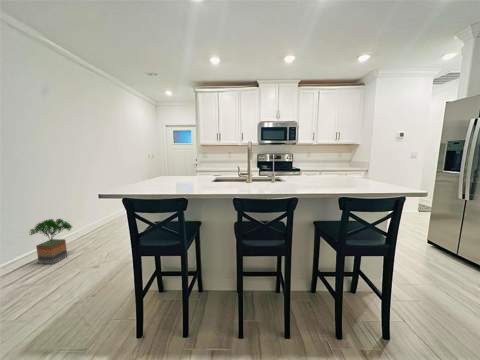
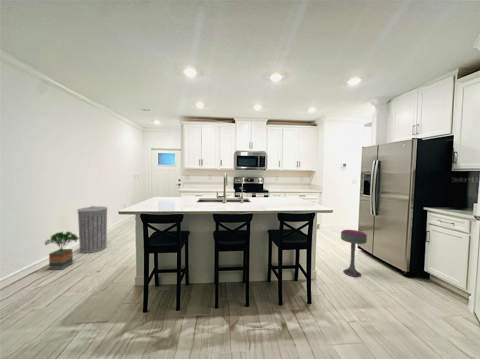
trash can: none [74,188,111,243] -> present [78,206,107,253]
bar stool: none [418,220,465,289] -> present [341,230,367,277]

